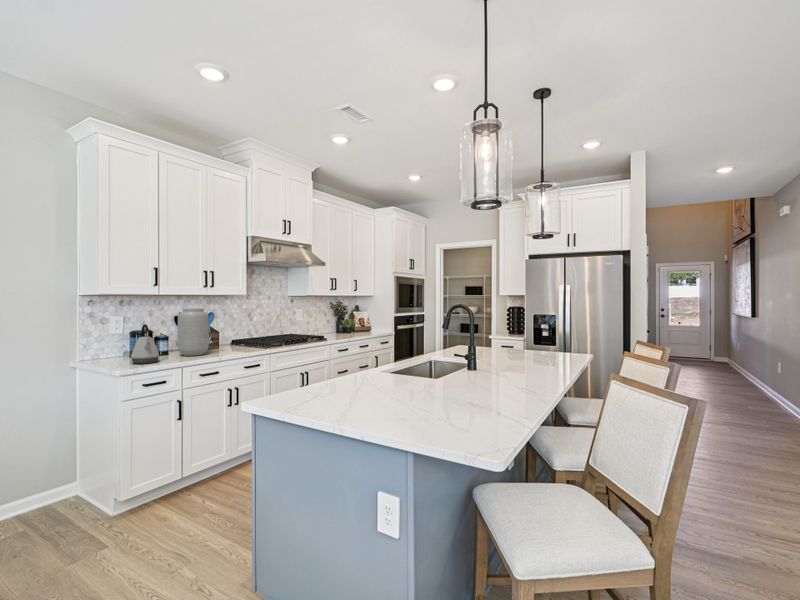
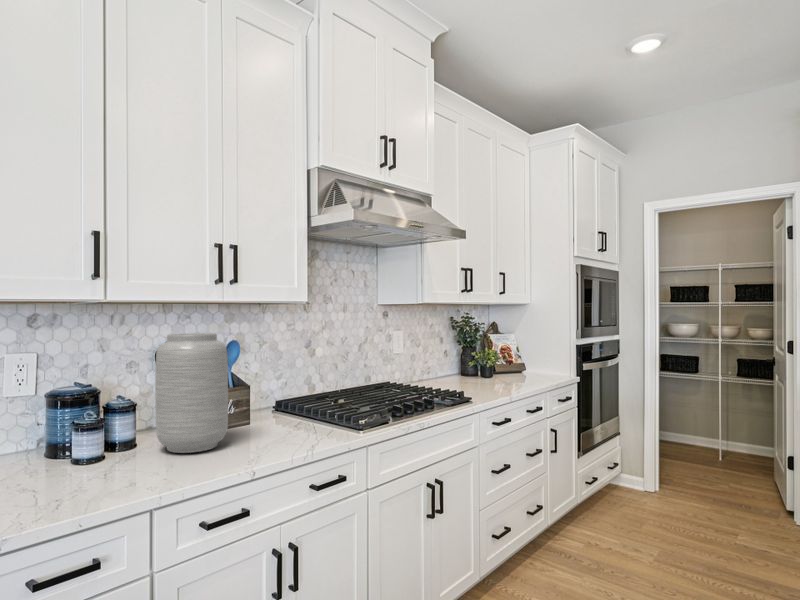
kettle: present [131,324,159,364] -> none [29,377,104,487]

